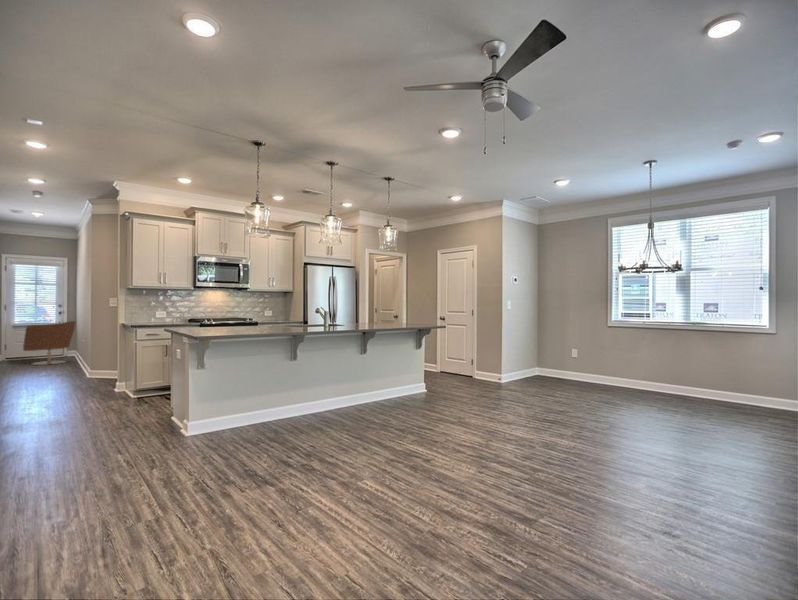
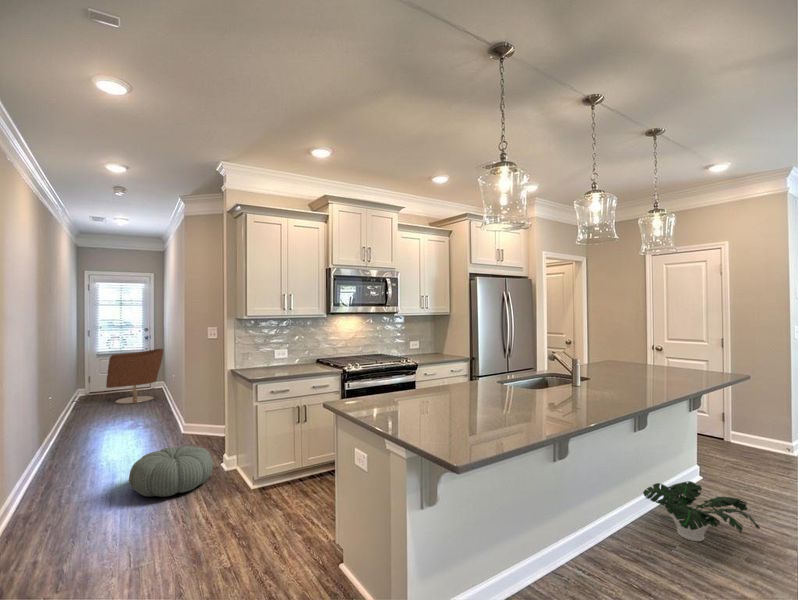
pouf: none [44,375,106,402] -> present [129,446,213,497]
potted plant: none [362,381,410,408] -> present [643,481,760,541]

